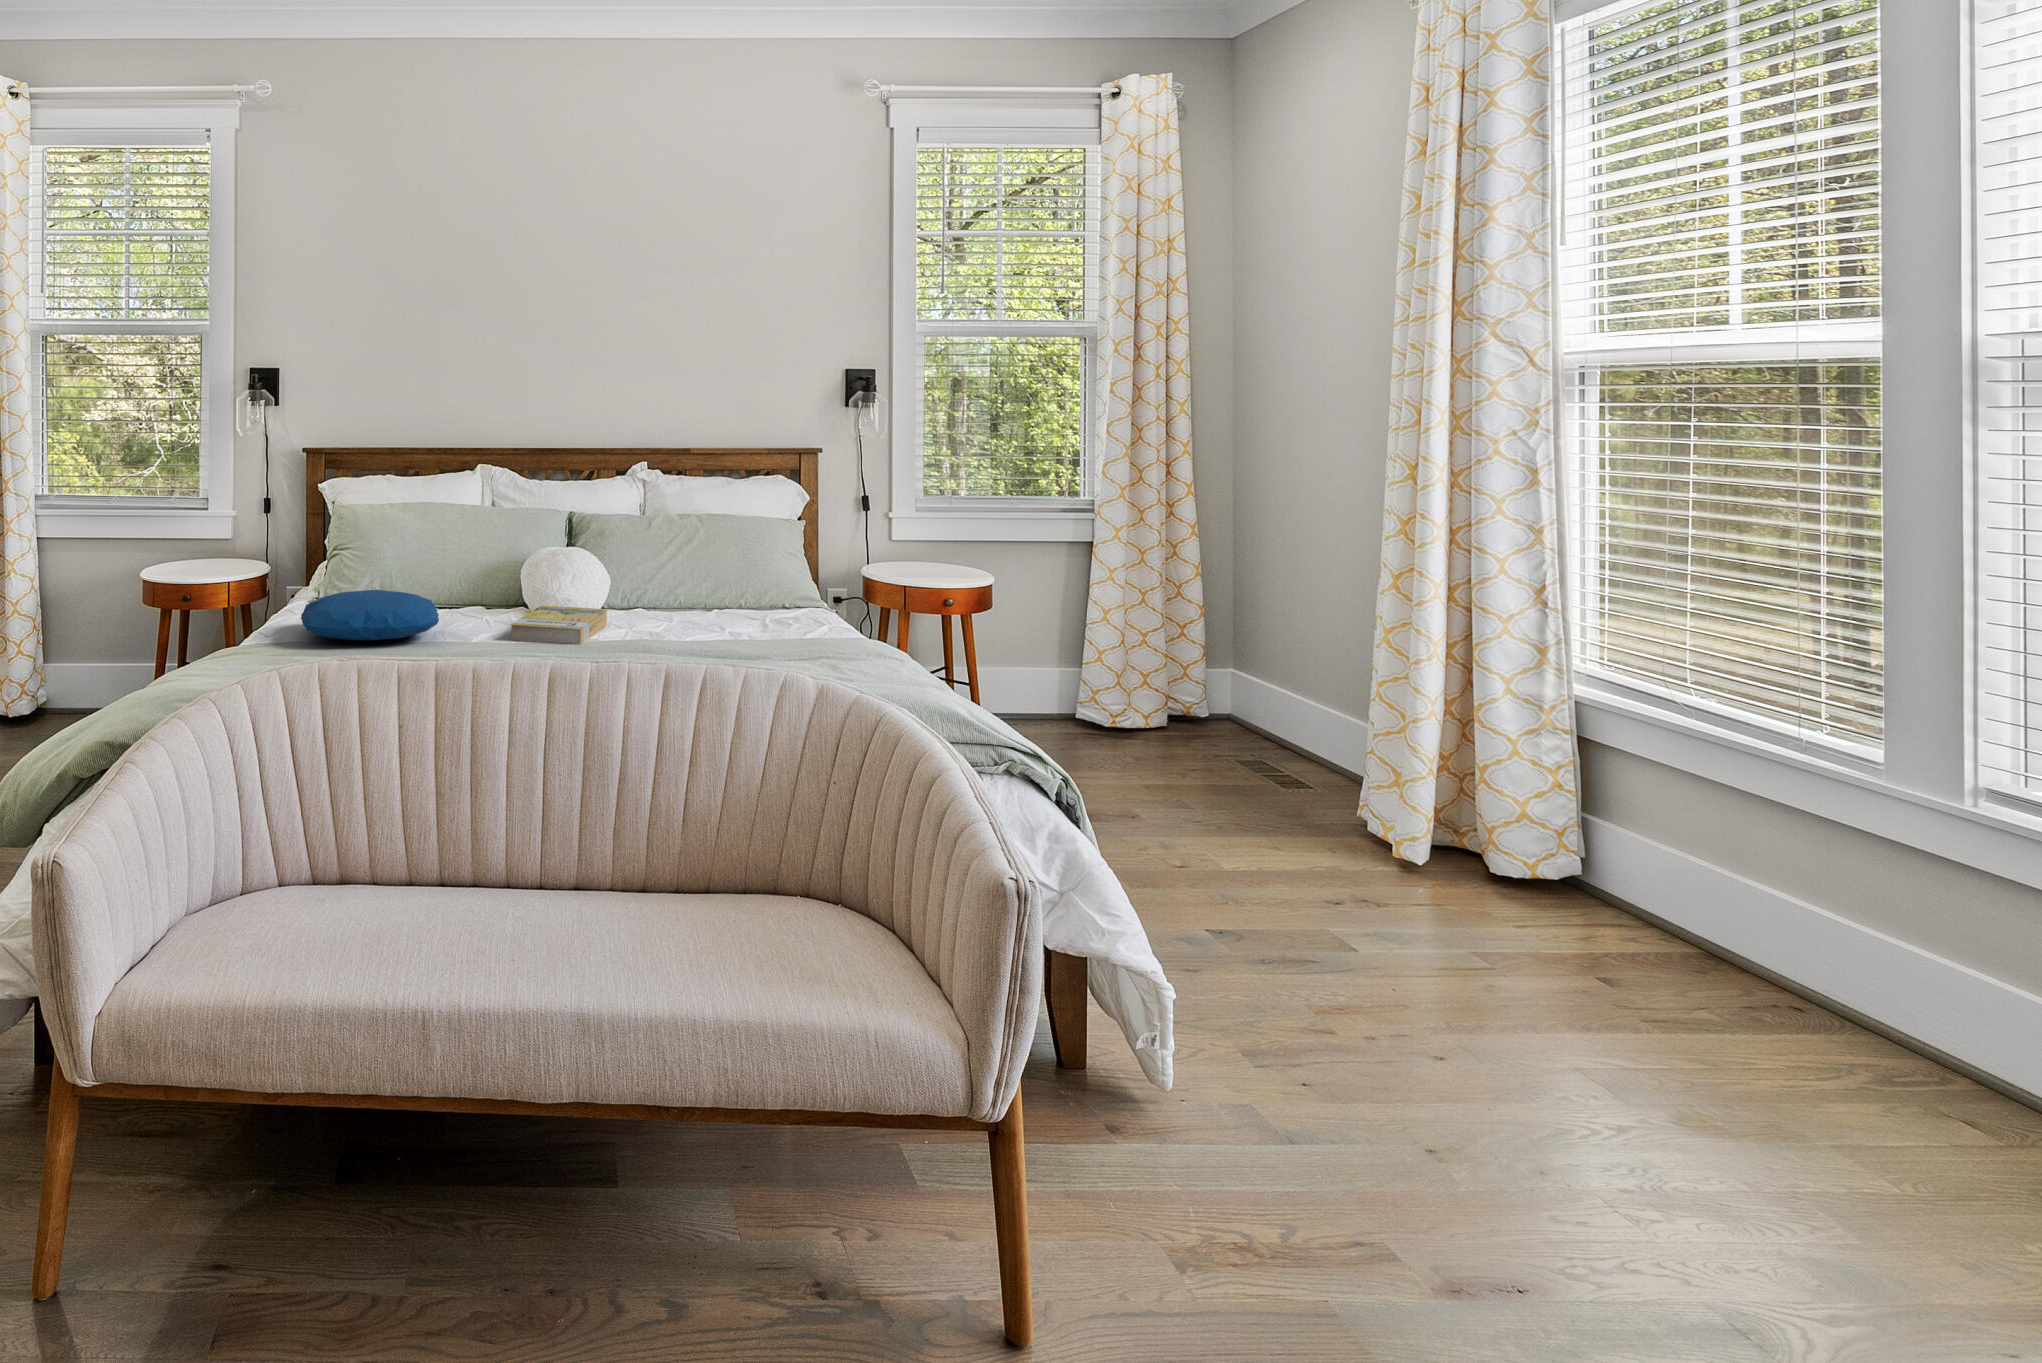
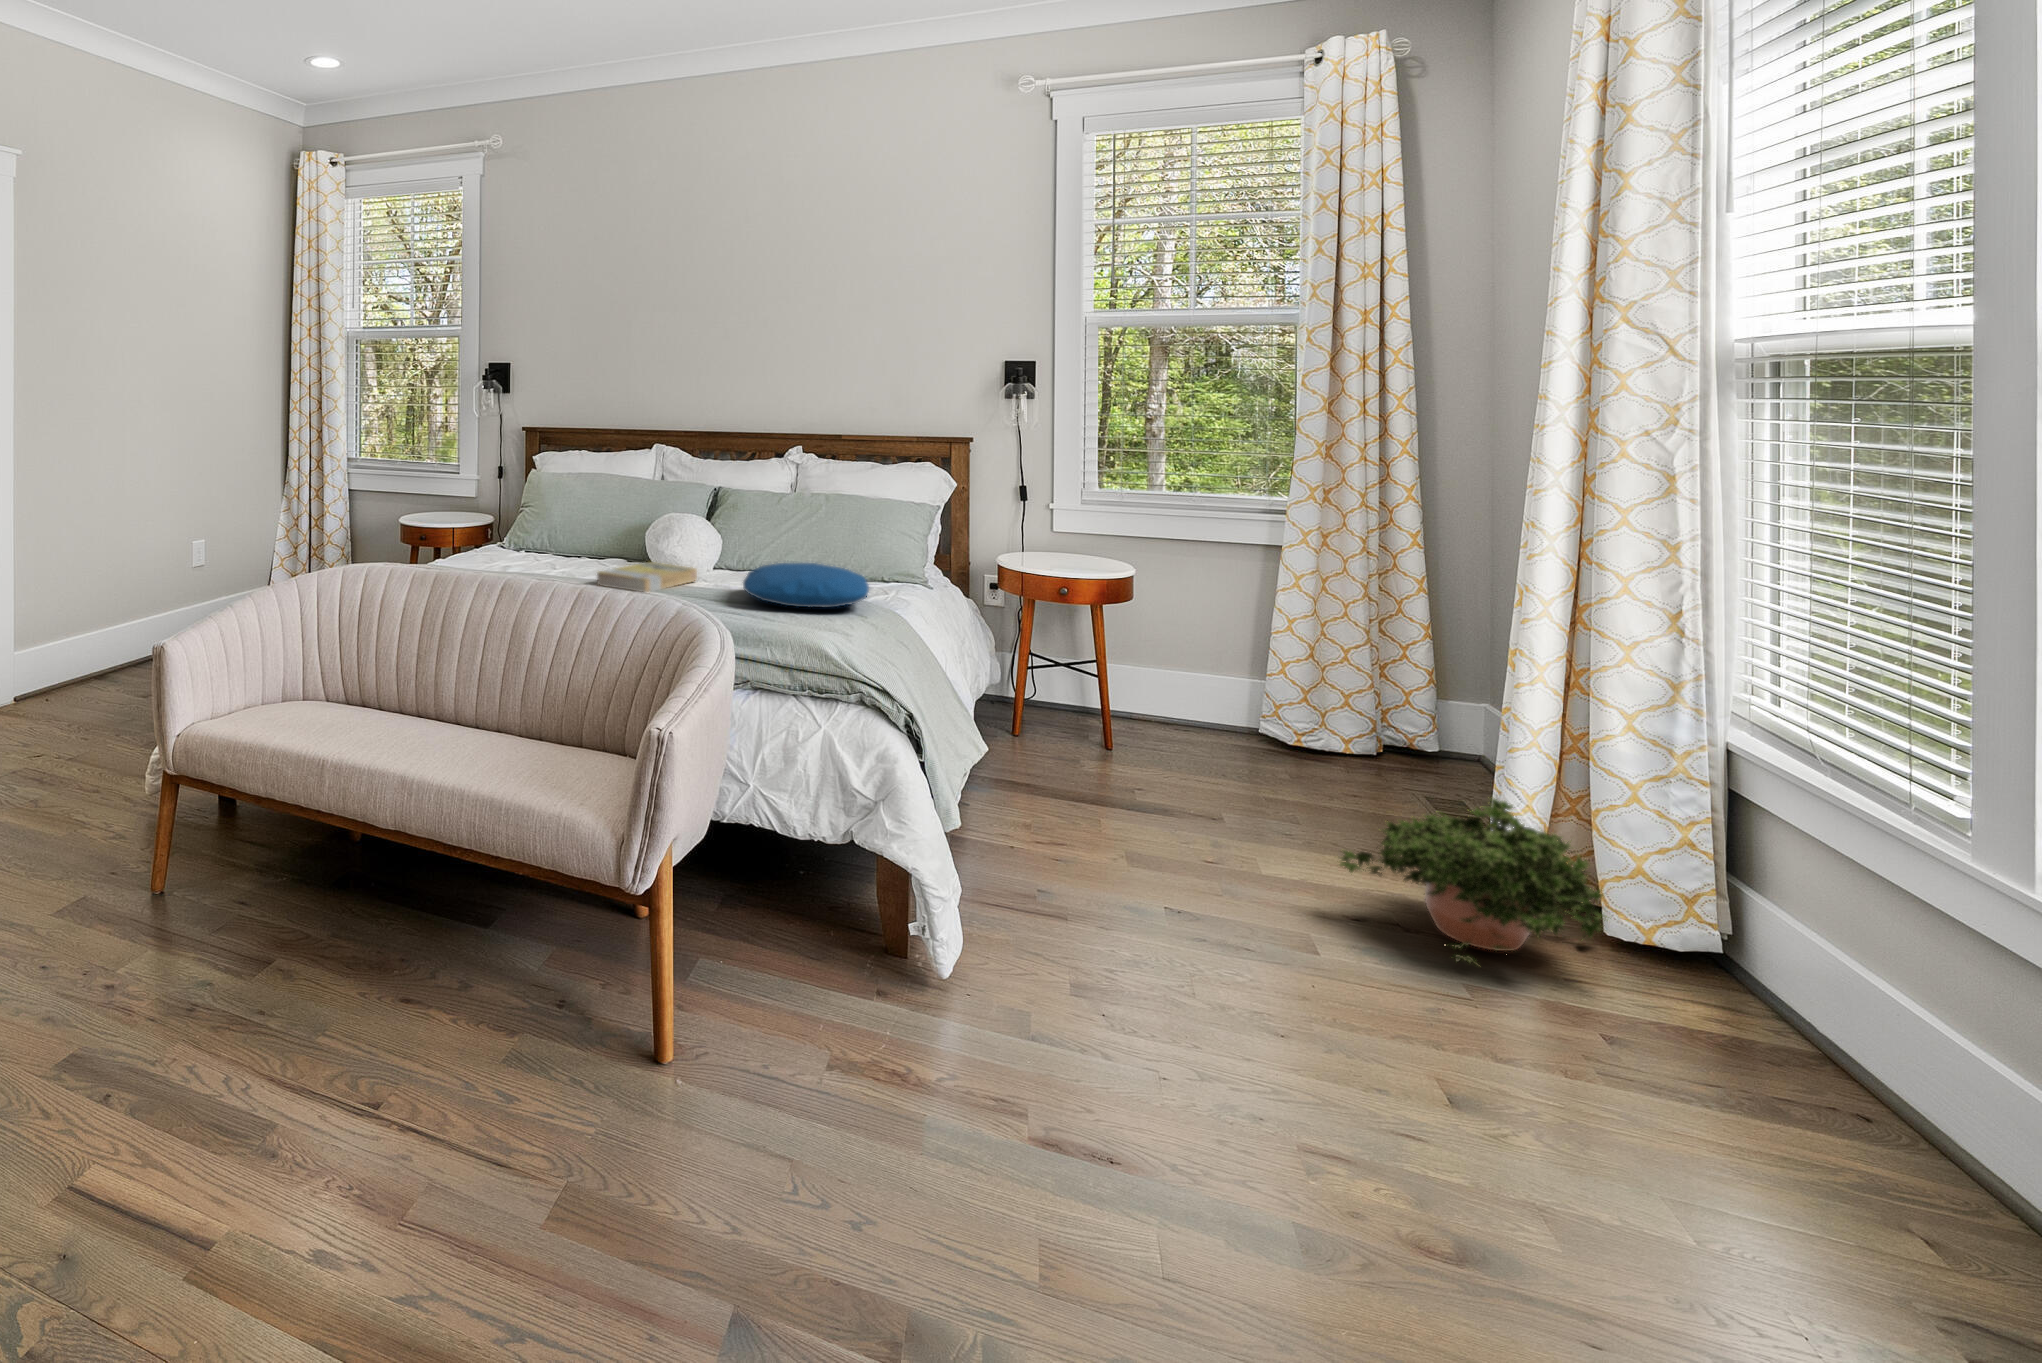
pillow: present [301,590,439,641] -> present [743,563,869,607]
potted plant: none [1306,765,1549,927] -> present [1340,798,1609,963]

